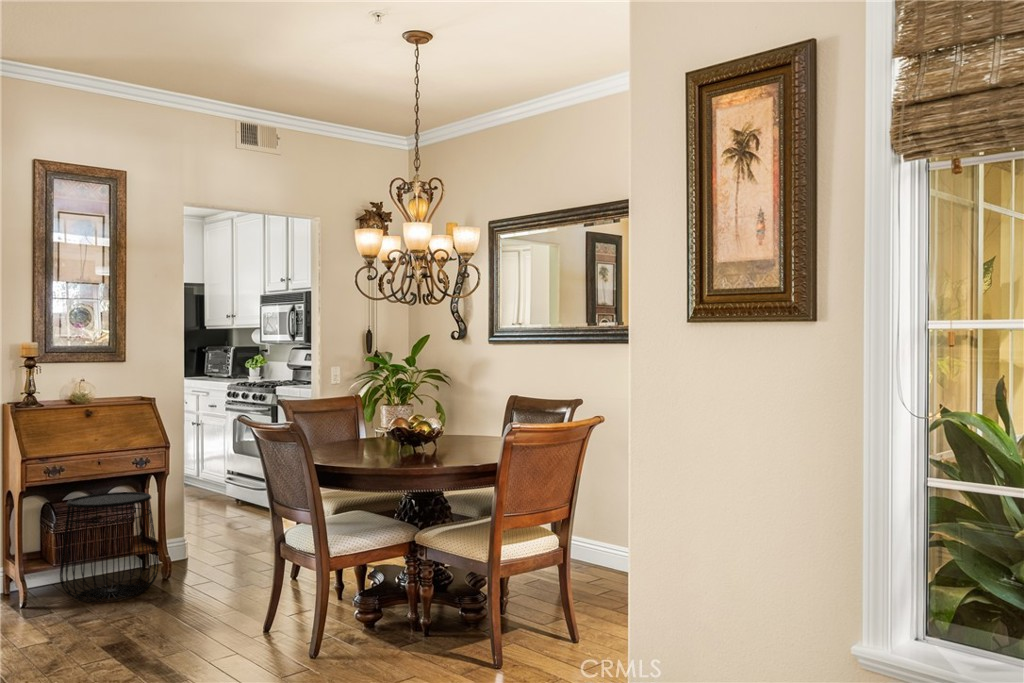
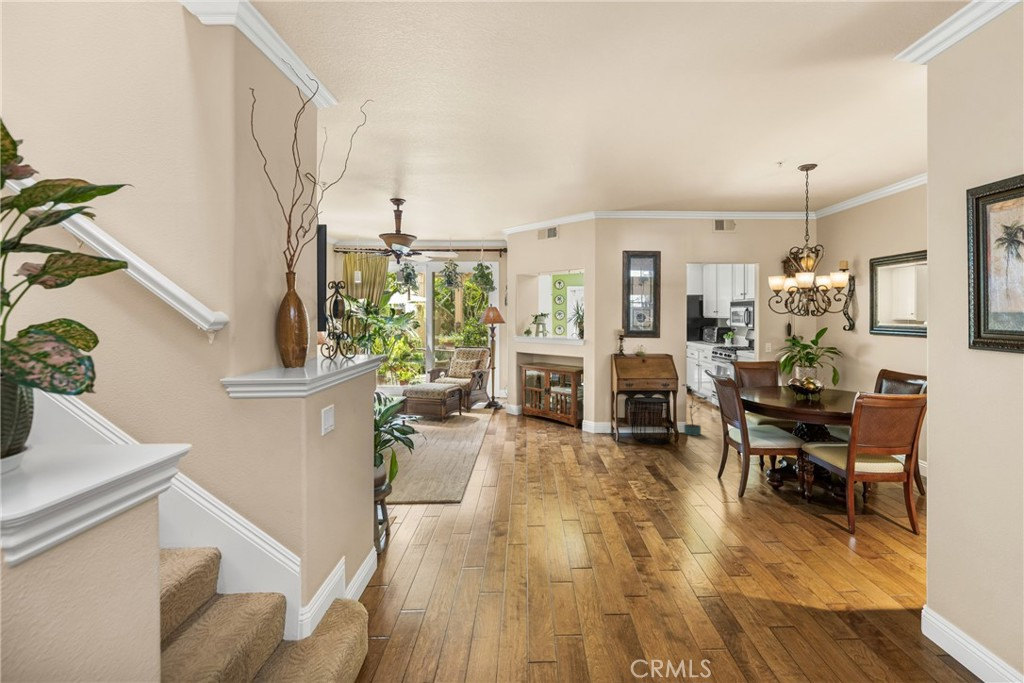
potted plant: none [175,457,232,563] -> present [683,384,707,435]

